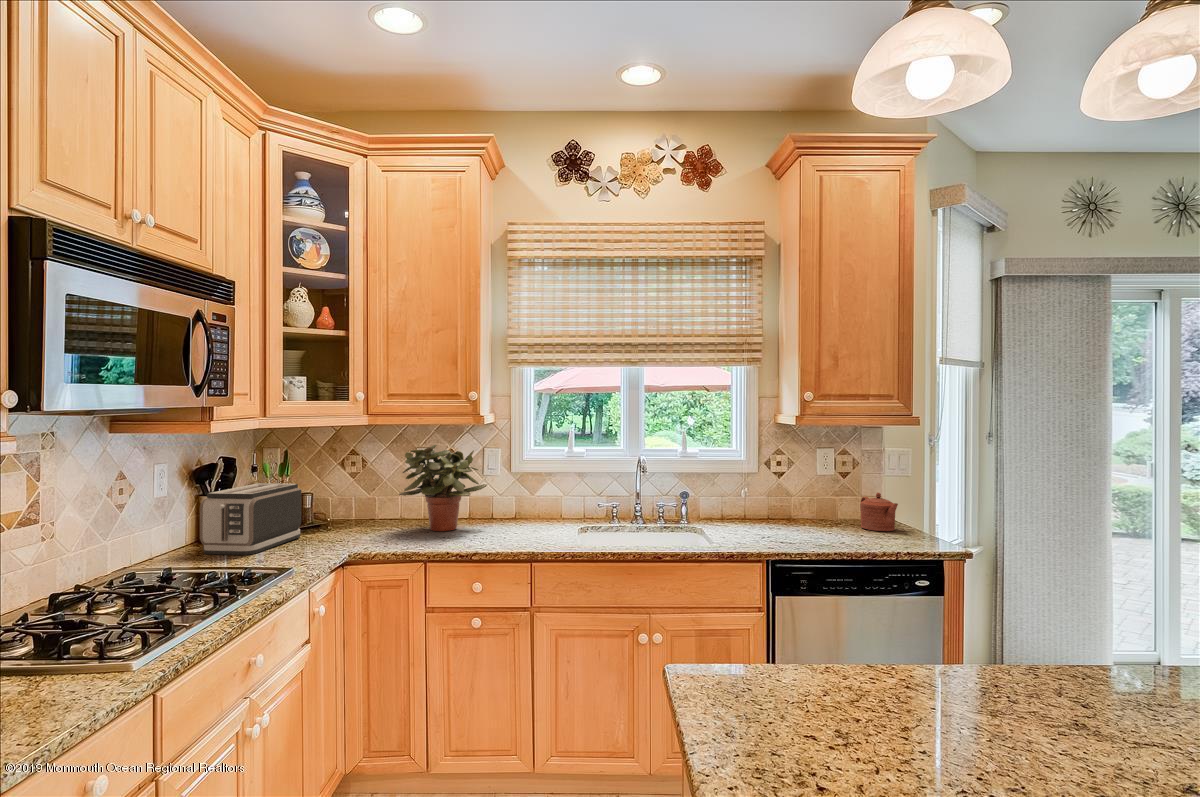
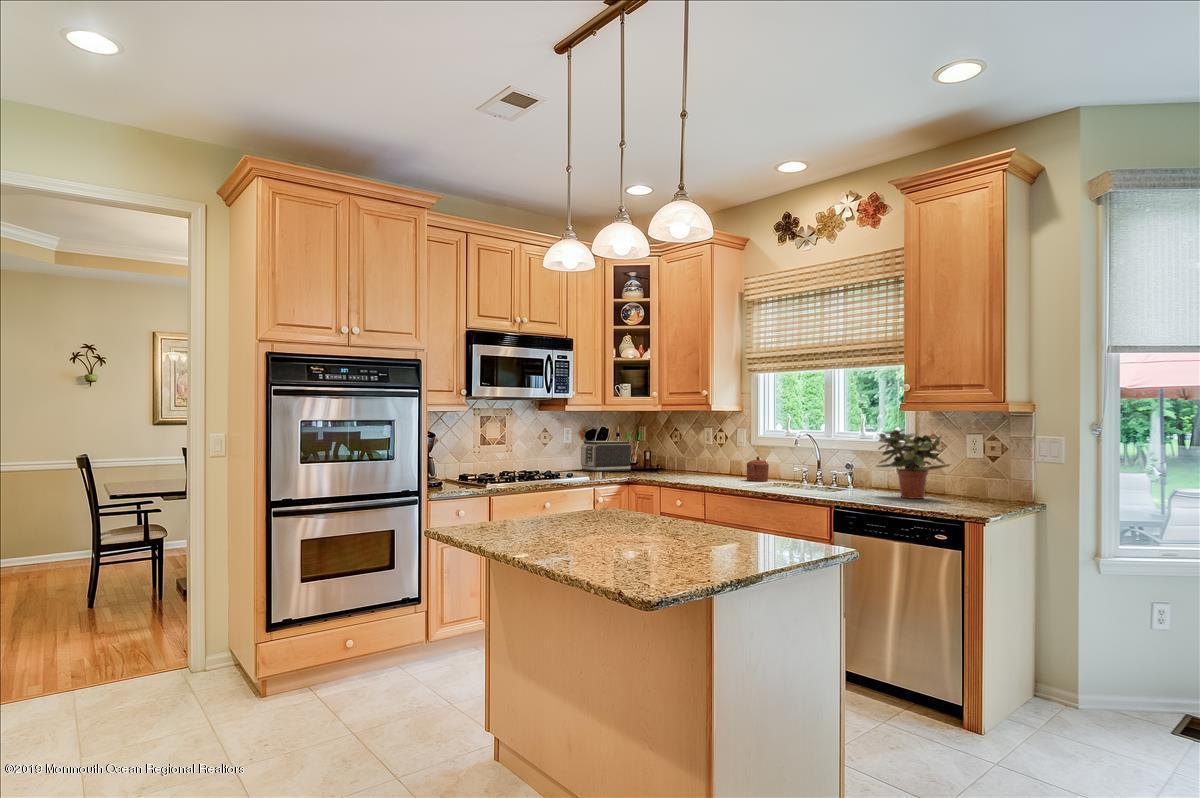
potted plant: present [399,445,487,531] -> present [876,429,950,499]
teapot: present [860,493,898,531] -> present [747,456,769,481]

